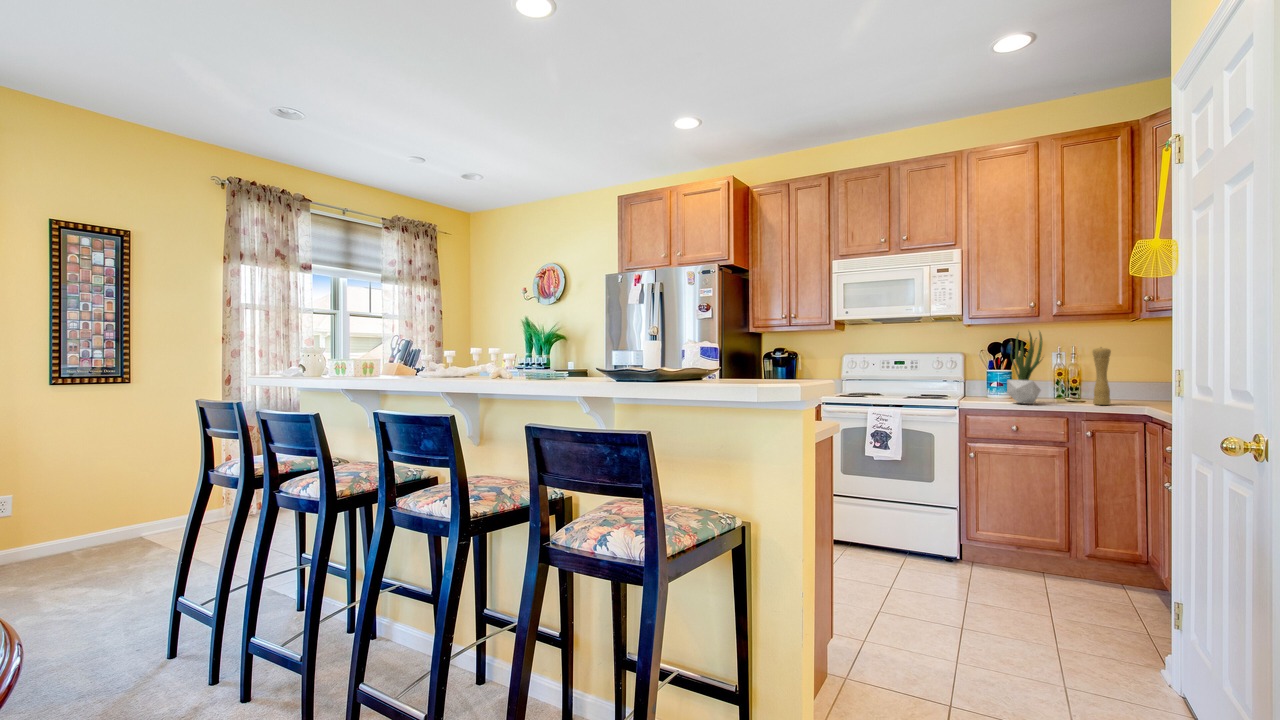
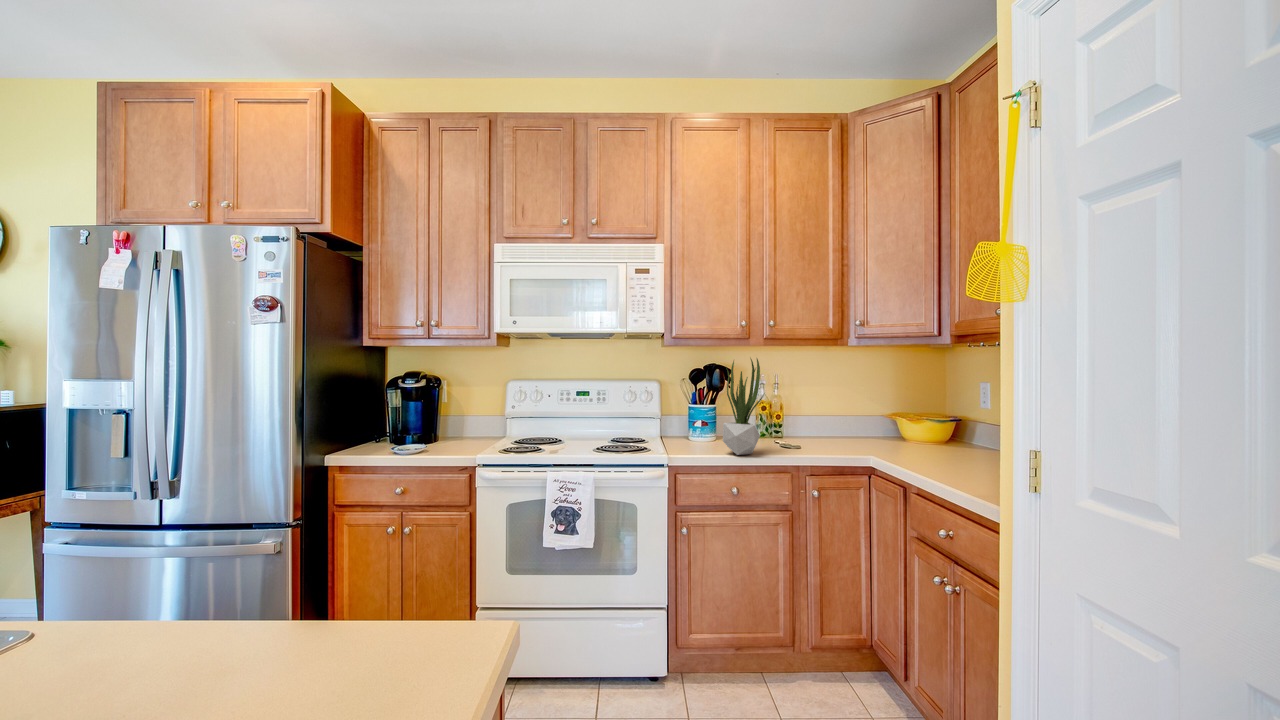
pepper mill: present [1092,347,1111,405] -> none [810,380,829,452]

